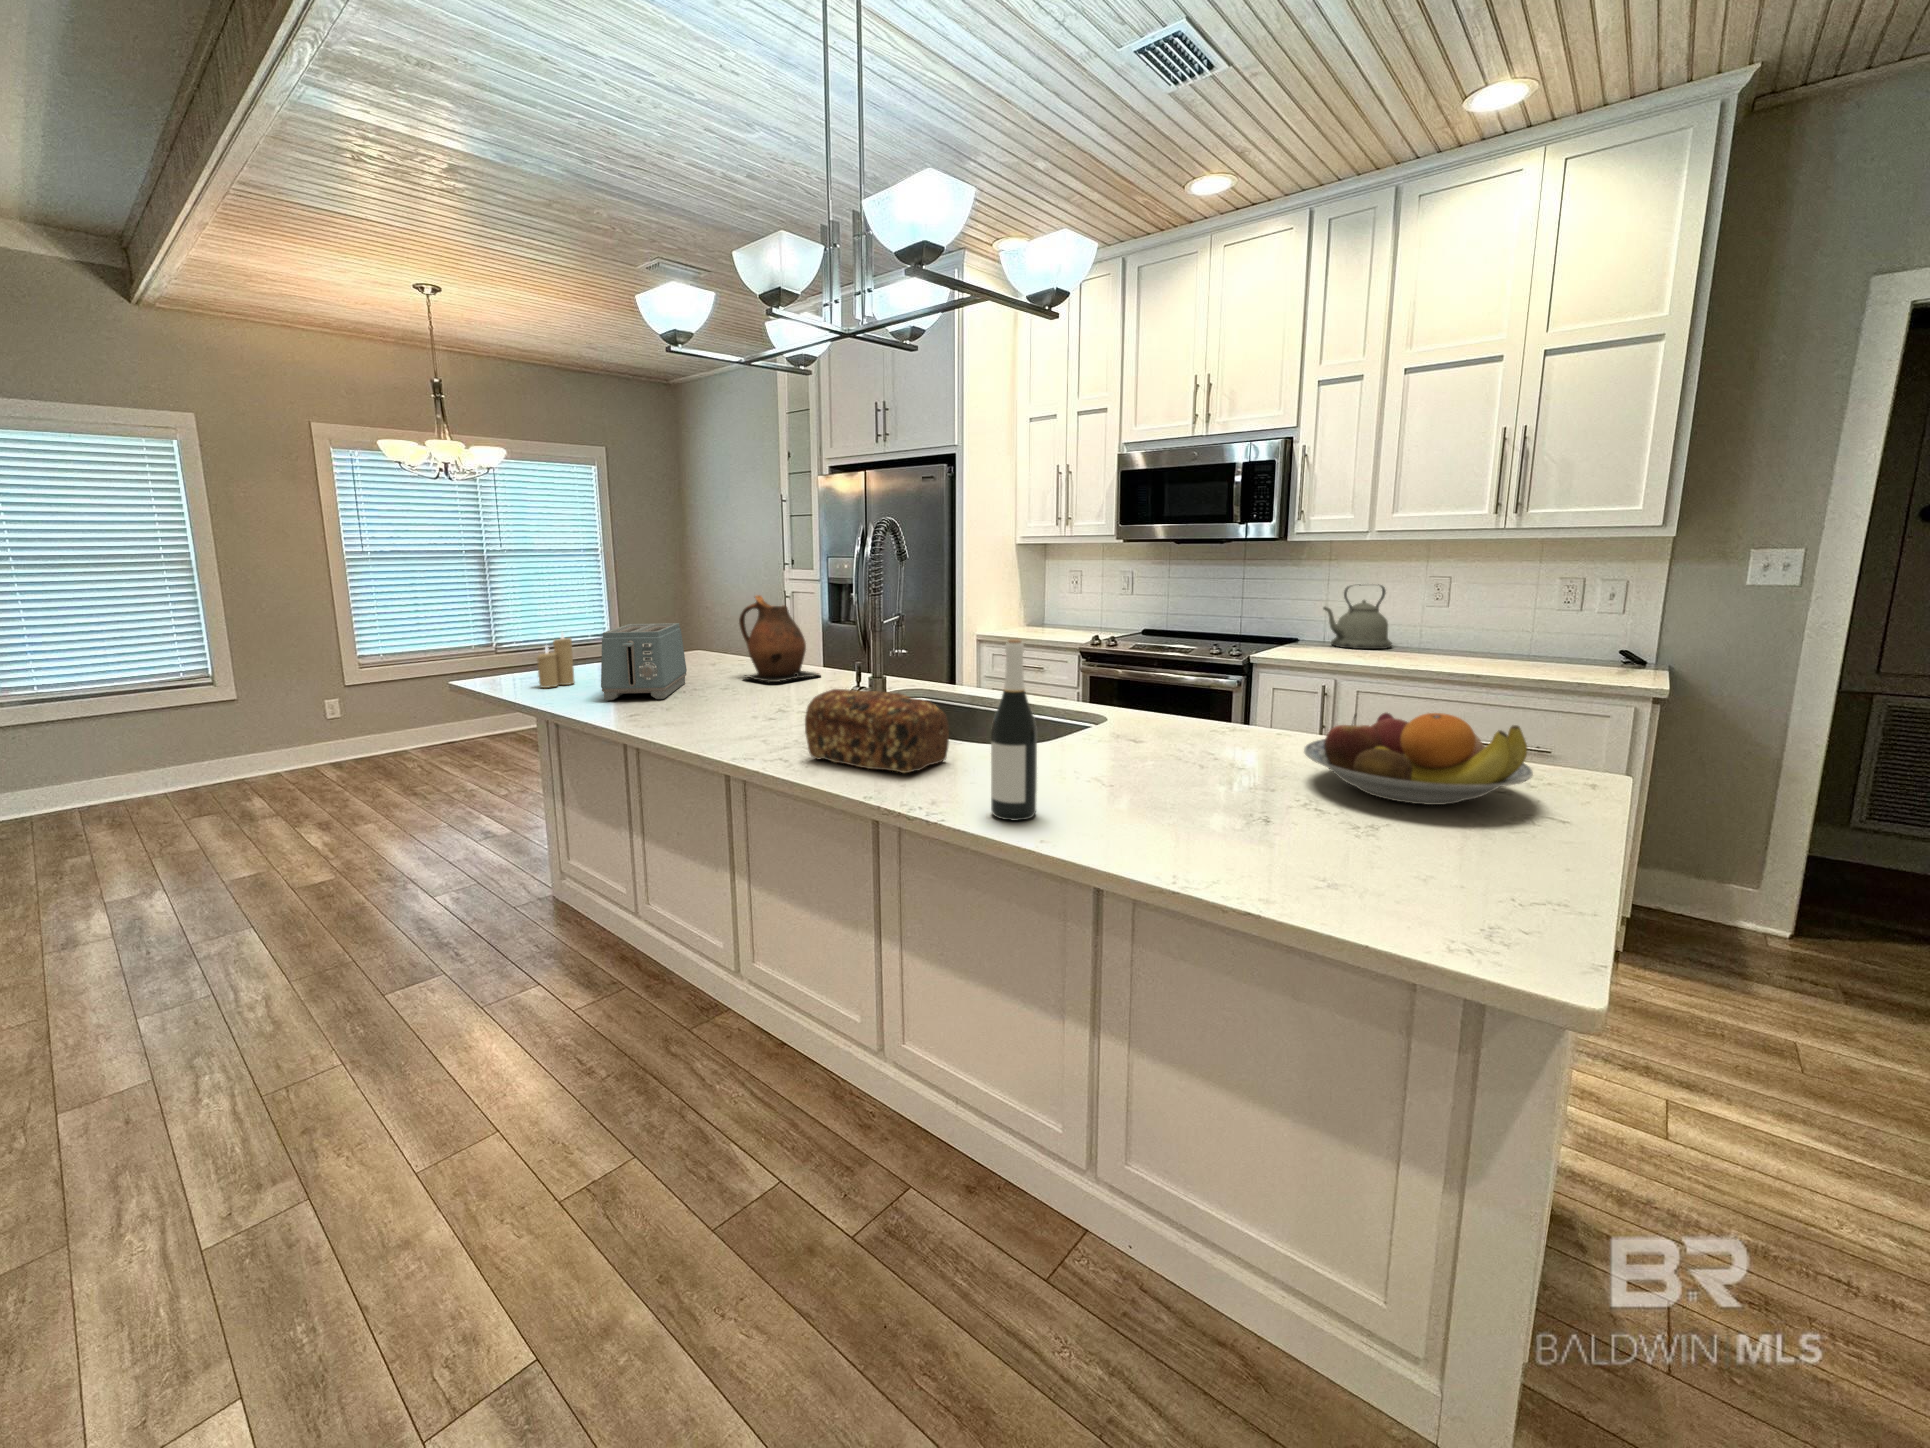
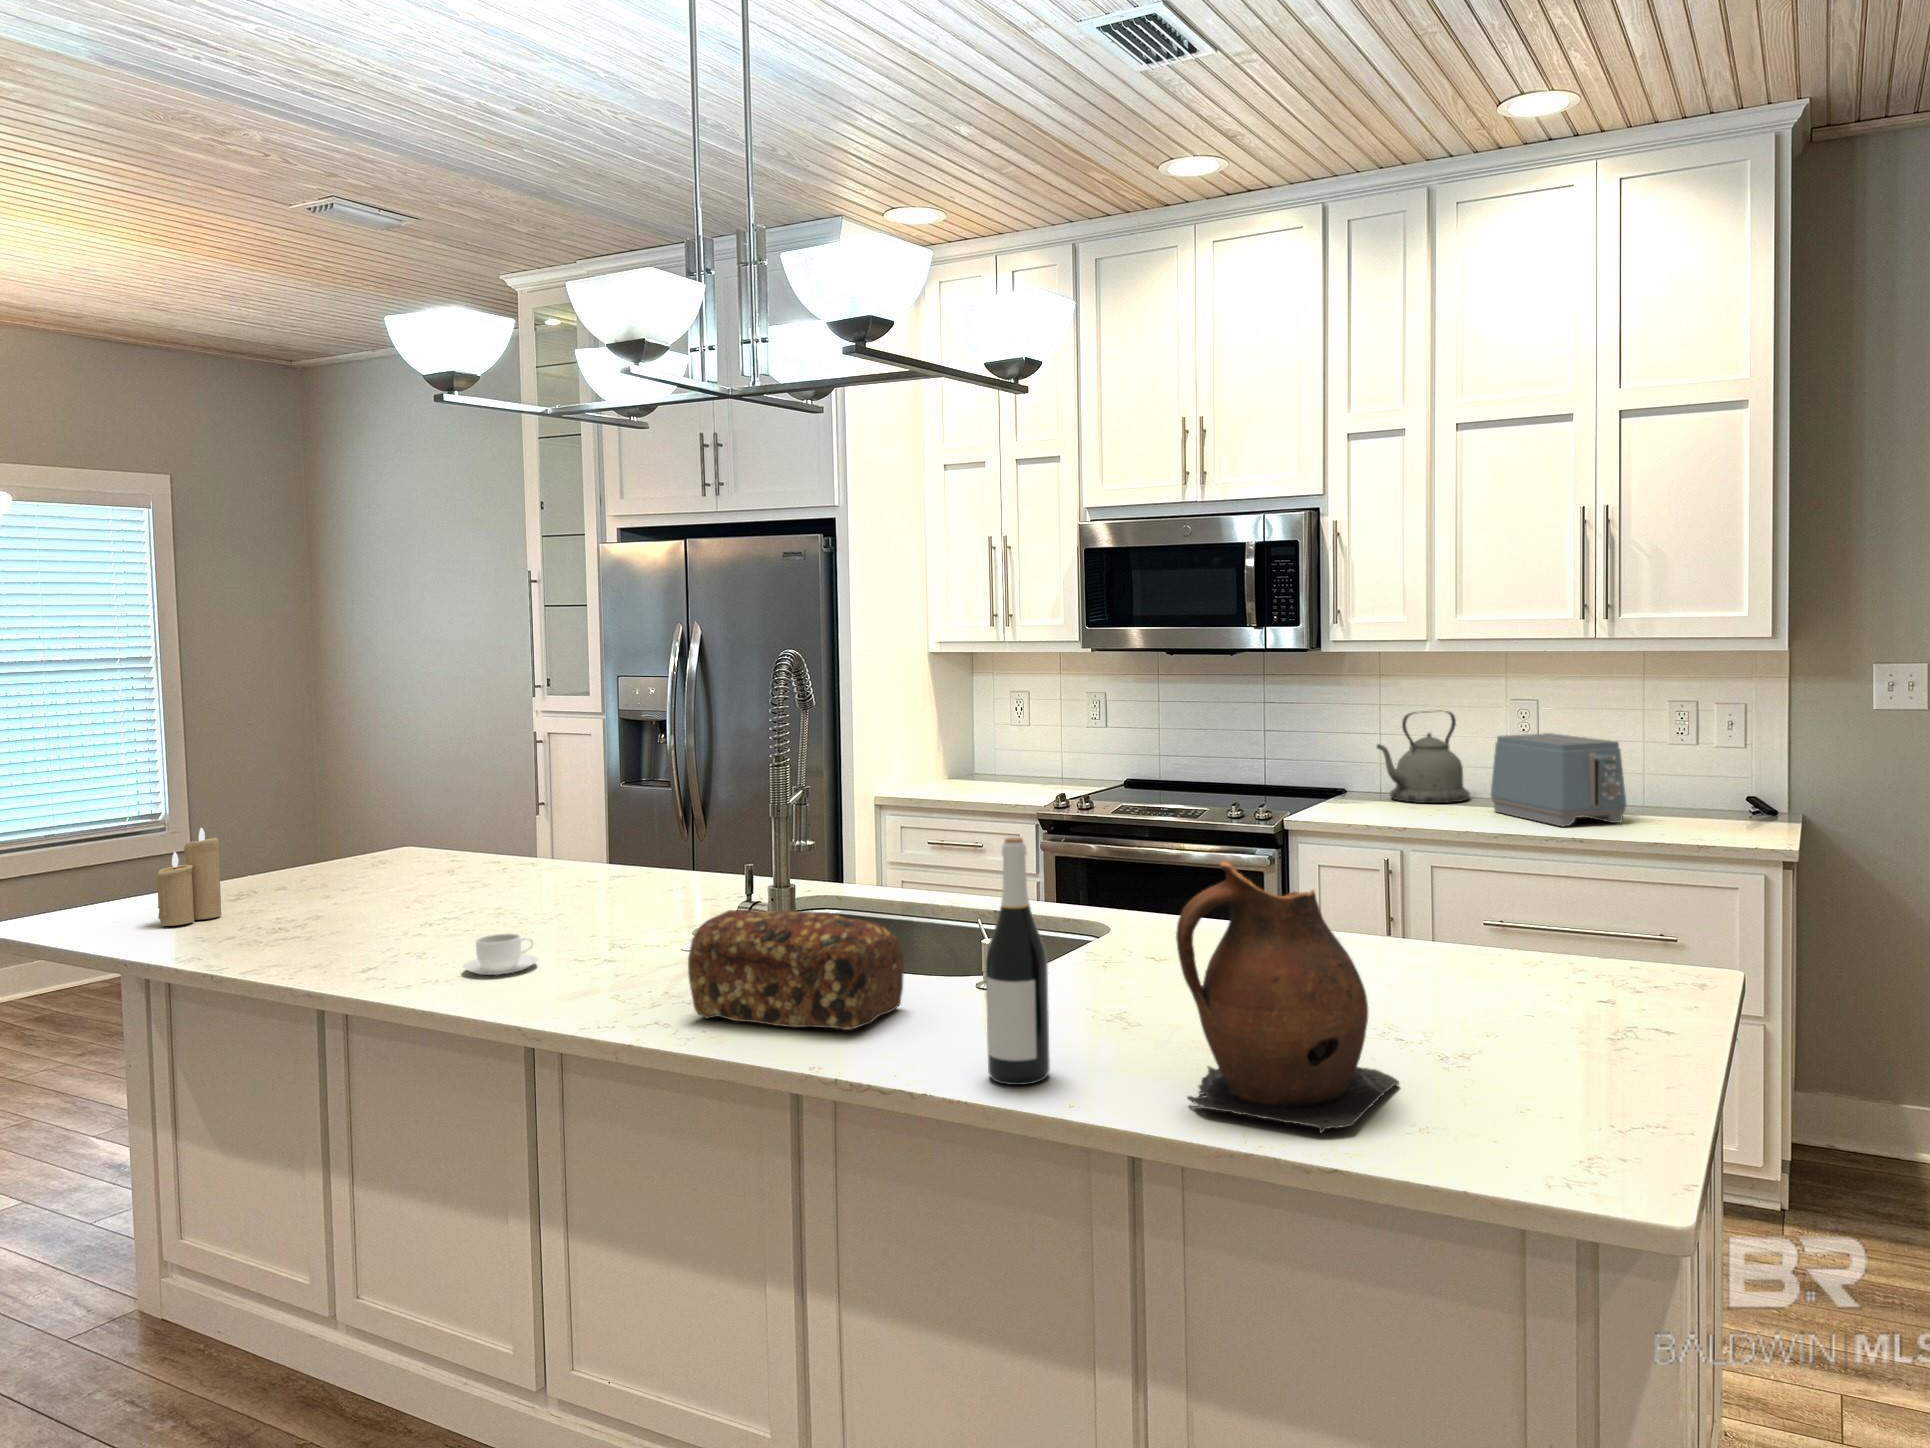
ceramic pitcher: present [739,595,820,682] -> present [1176,860,1399,1133]
toaster: present [601,623,687,700] -> present [1491,733,1626,826]
coffee cup: none [685,700,732,725] -> present [463,933,538,975]
fruit bowl: present [1304,713,1533,805] -> none [1376,906,1637,1023]

